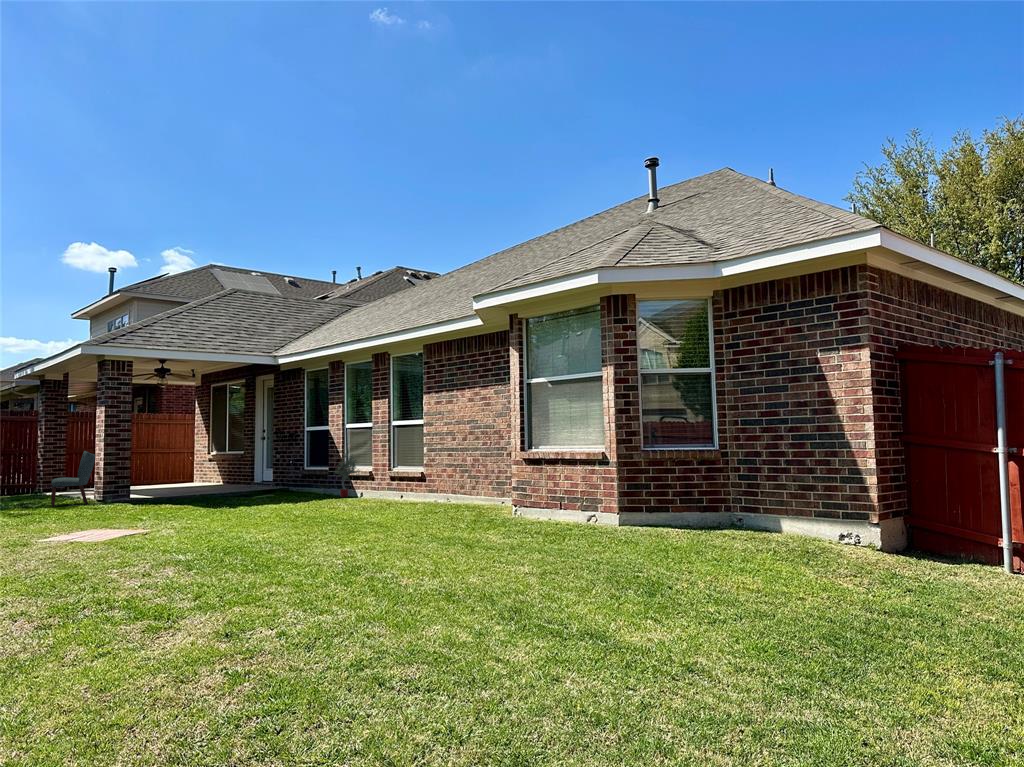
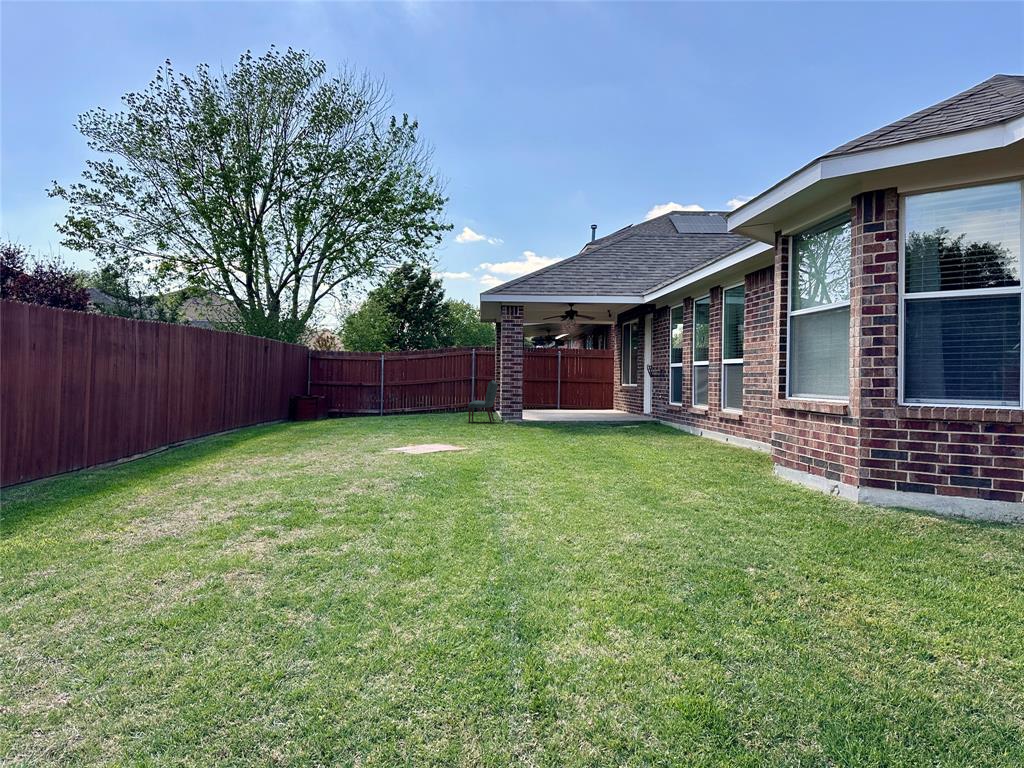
potted tree: present [335,454,360,497] -> none [673,391,699,436]

